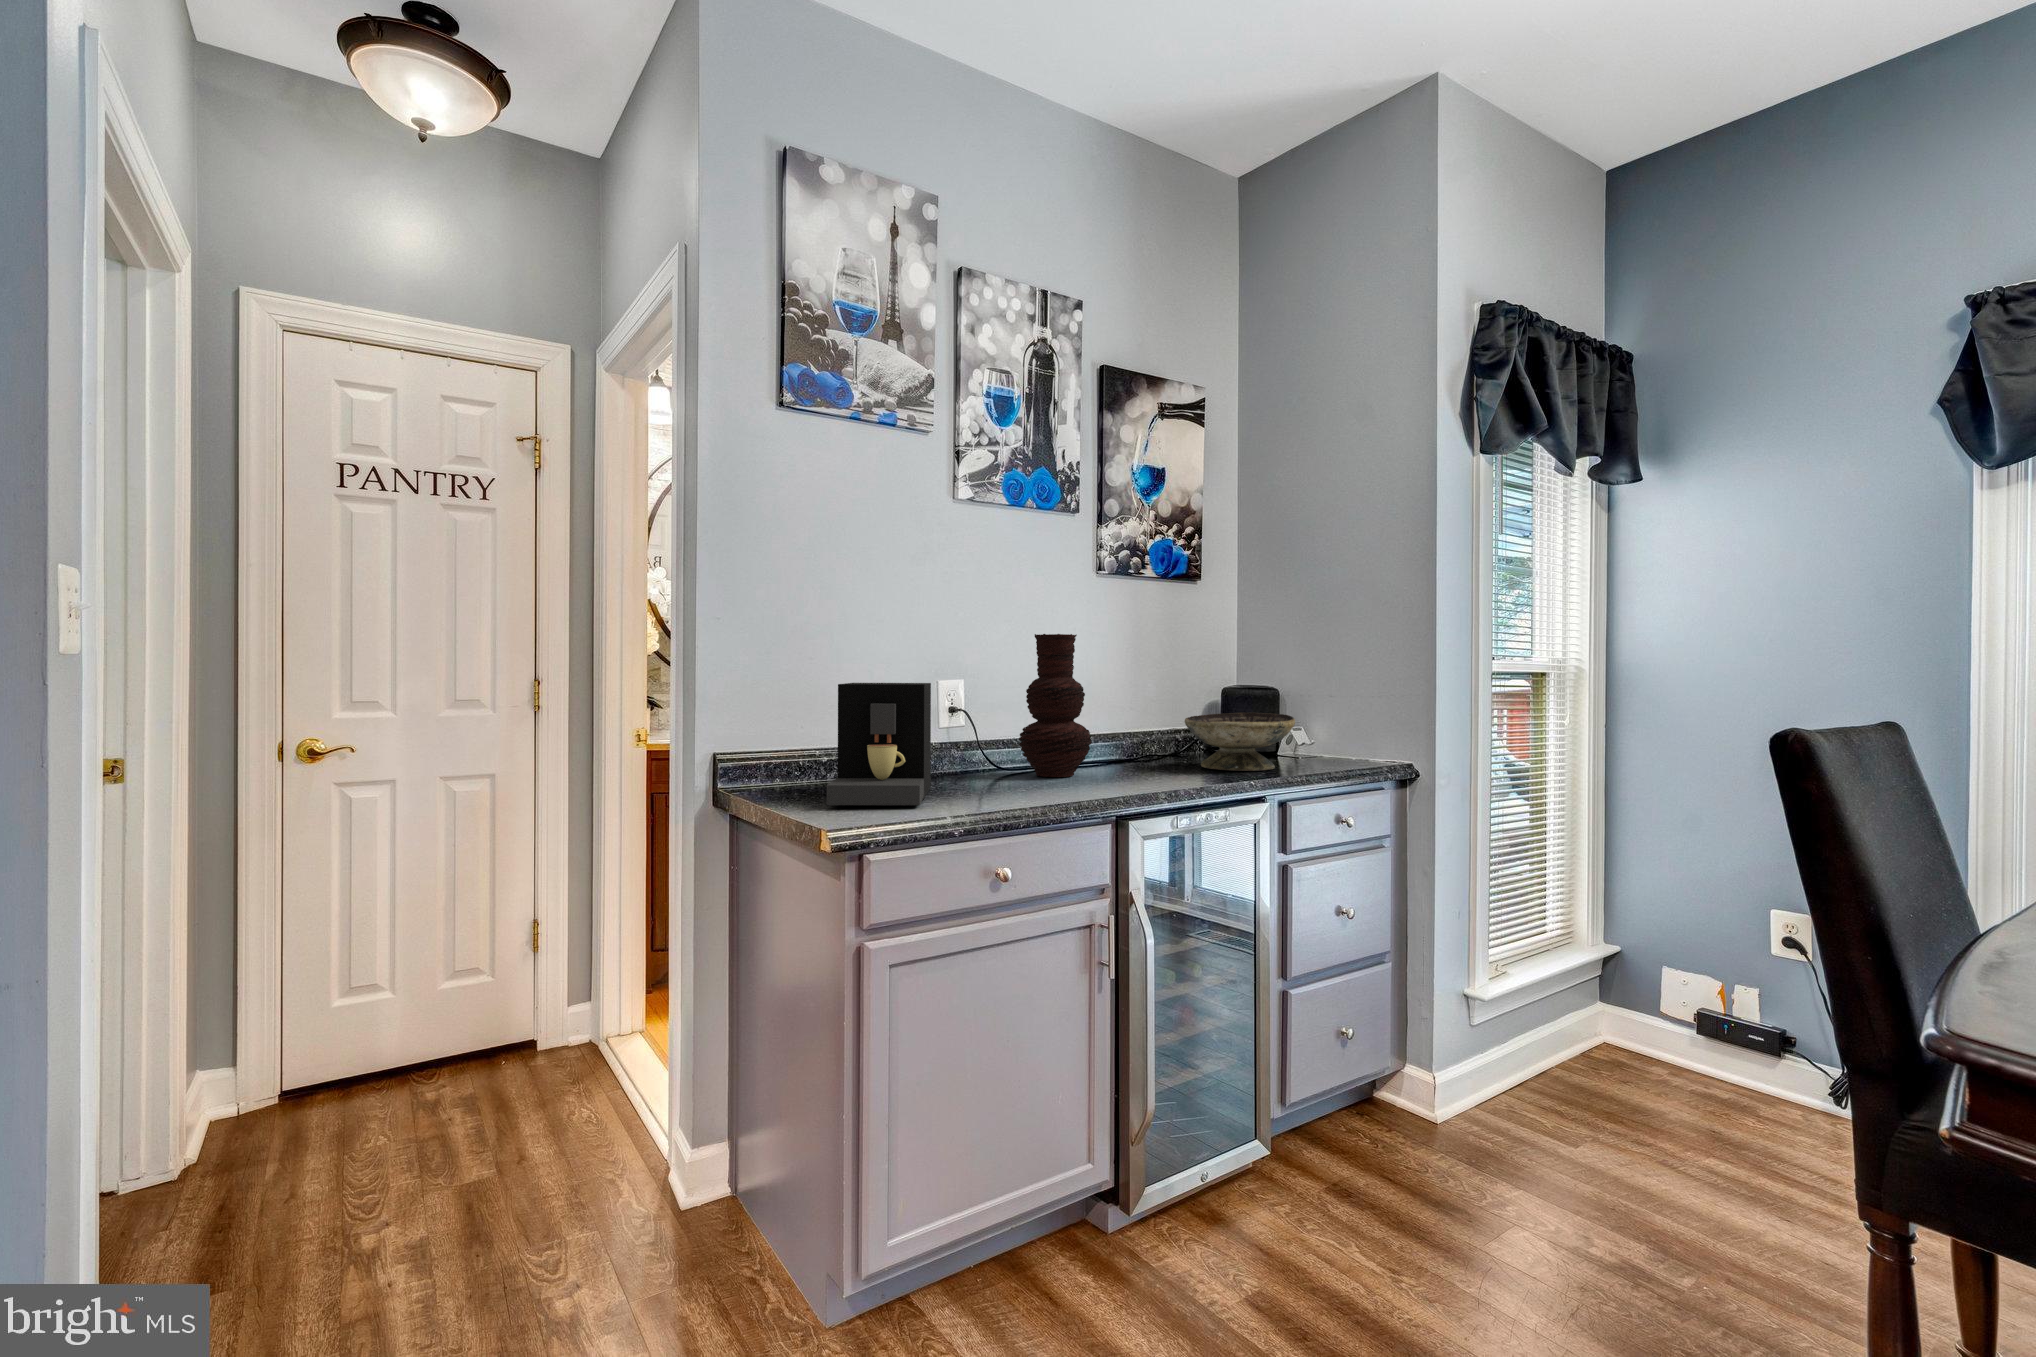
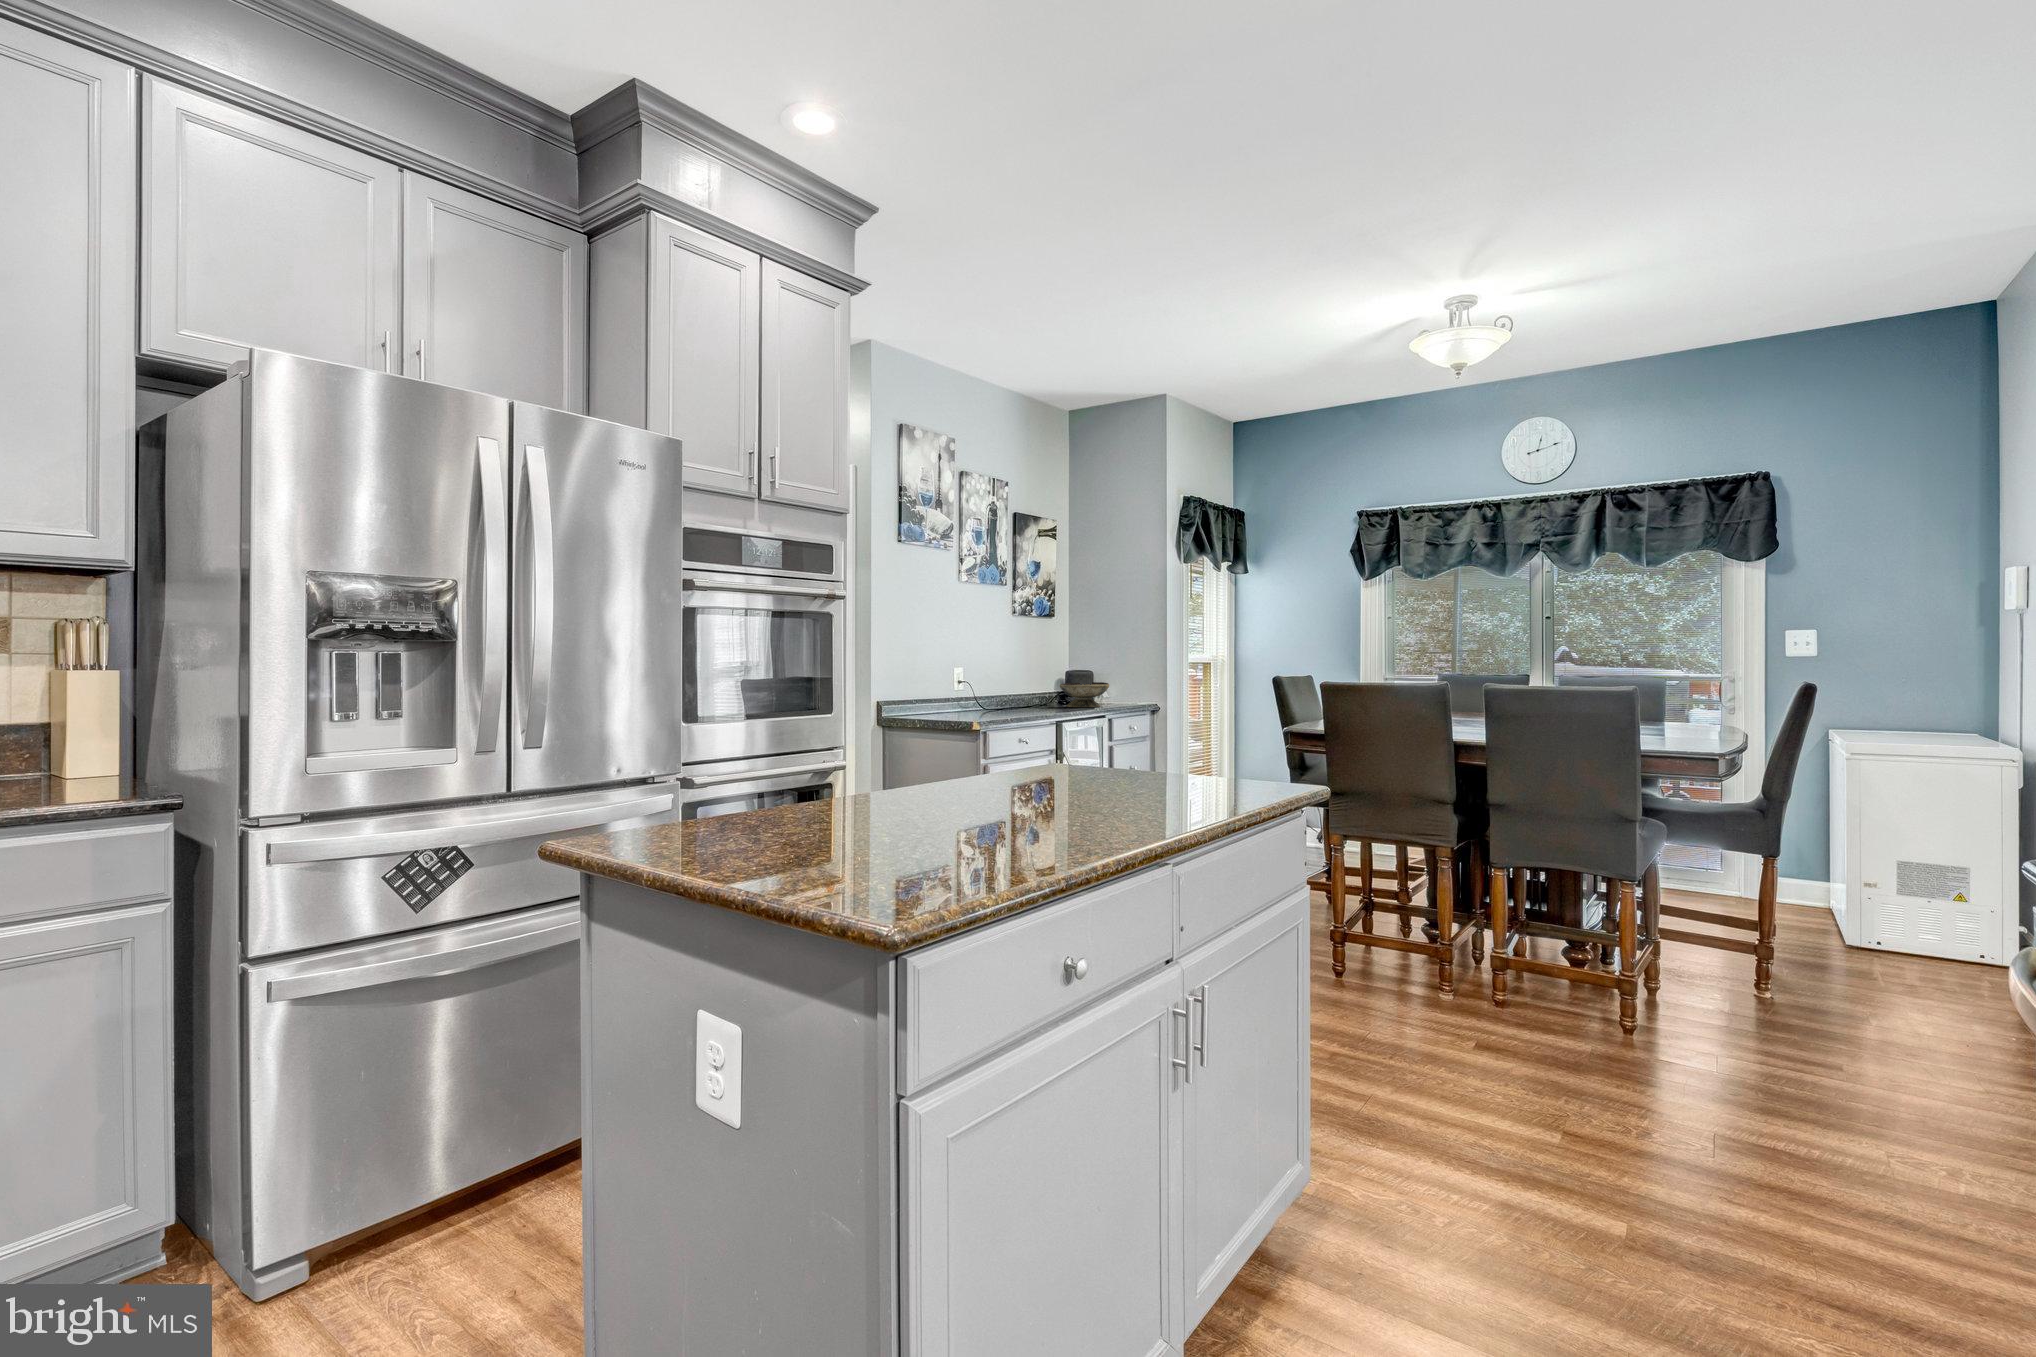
vase: present [1019,634,1092,777] -> none [993,645,1026,710]
coffee maker: present [827,683,931,805] -> none [934,666,988,714]

